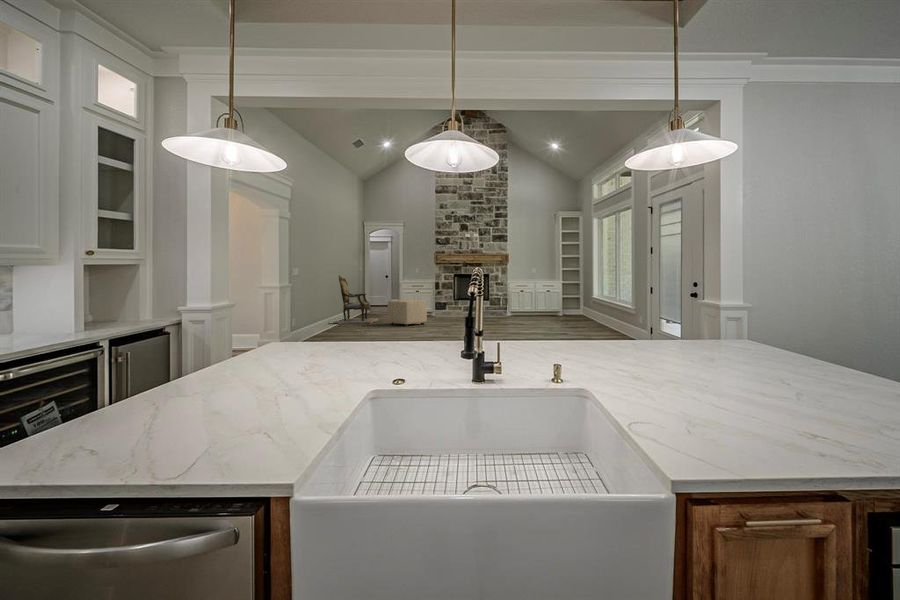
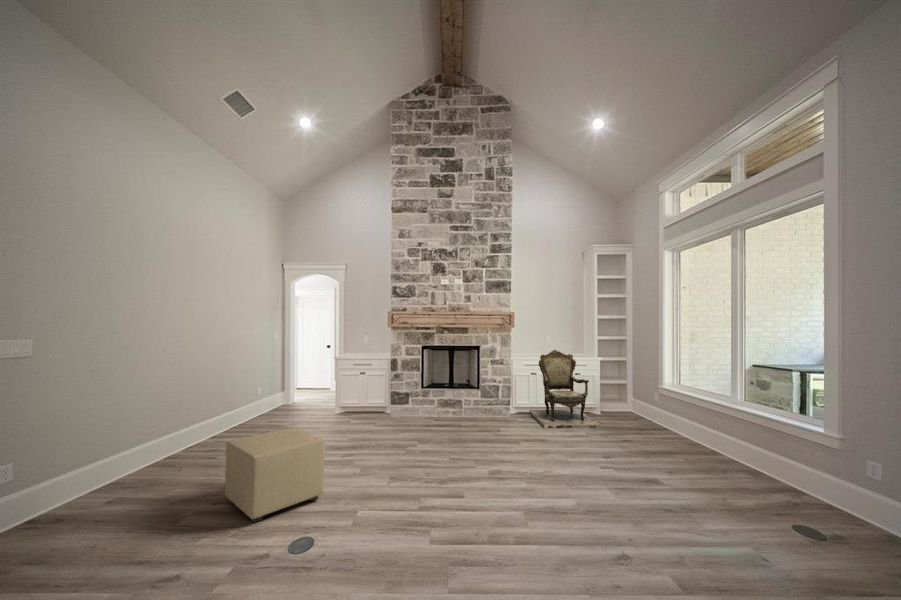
armchair: present [329,275,378,324] -> present [530,350,600,428]

